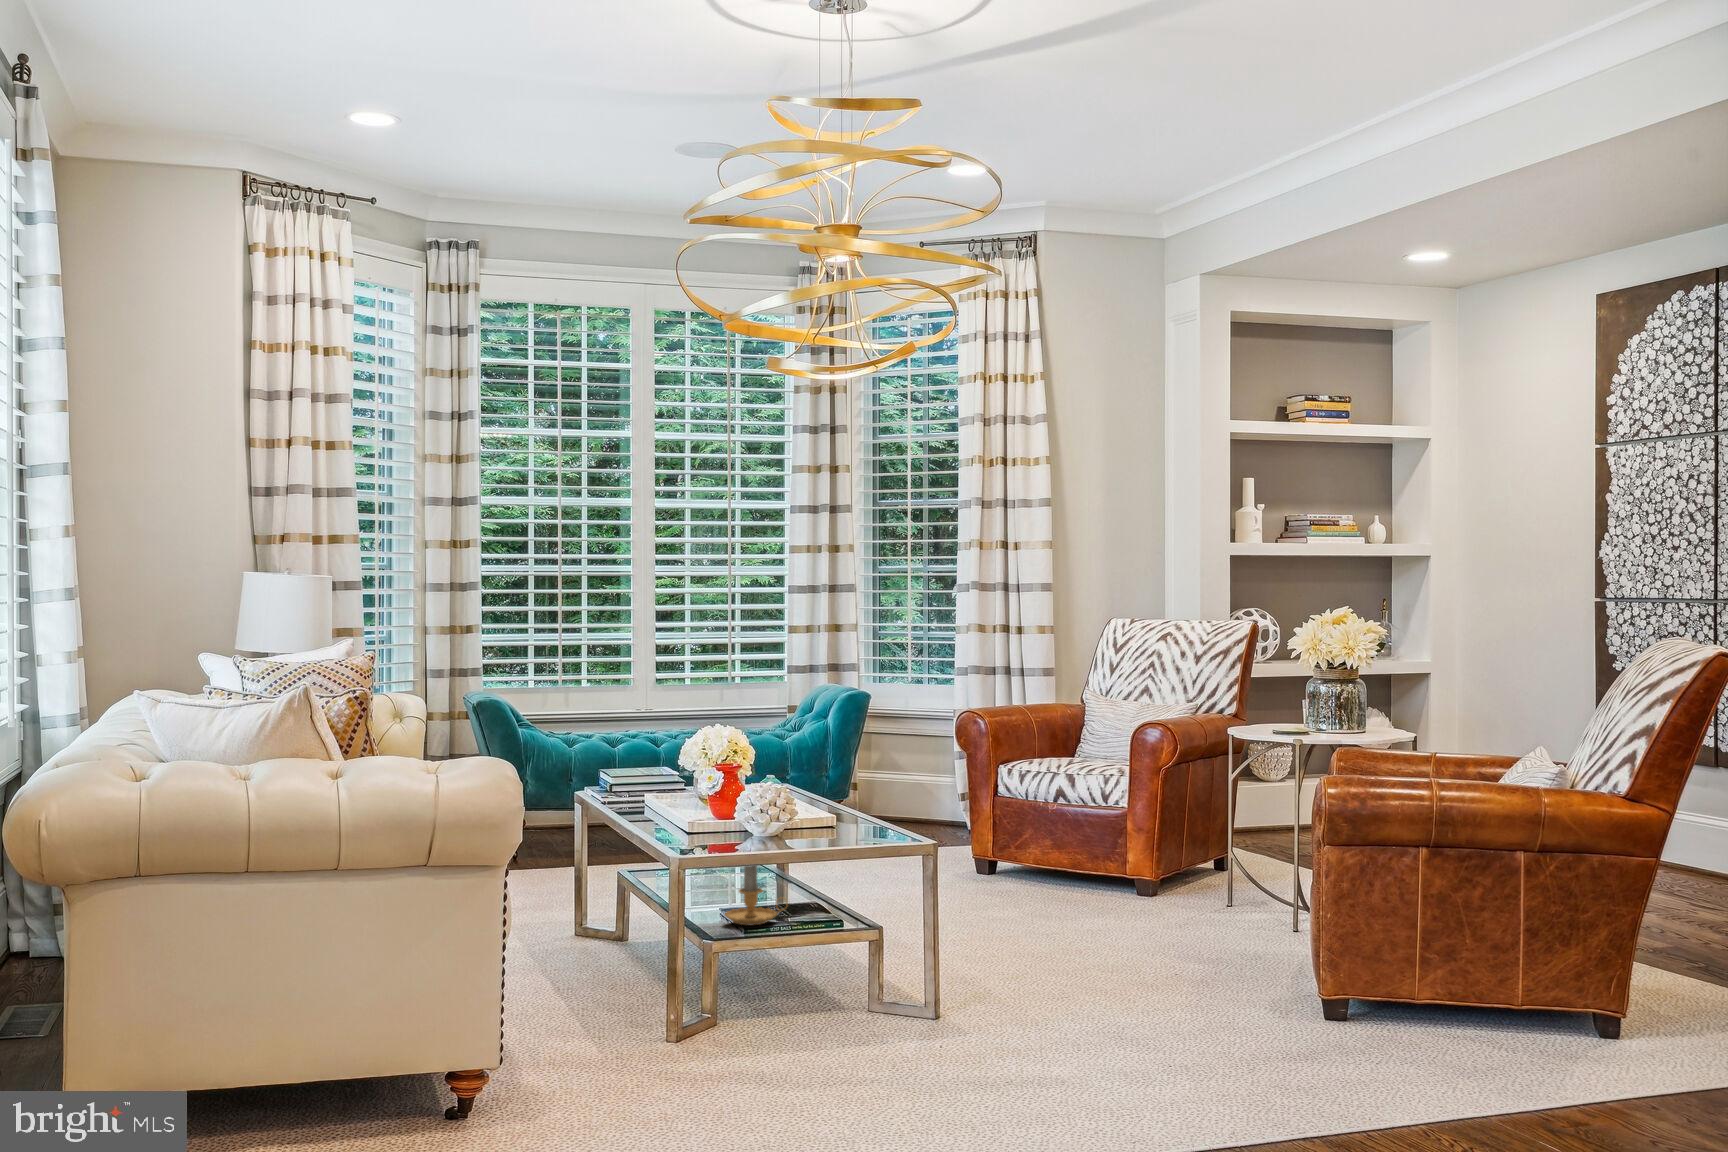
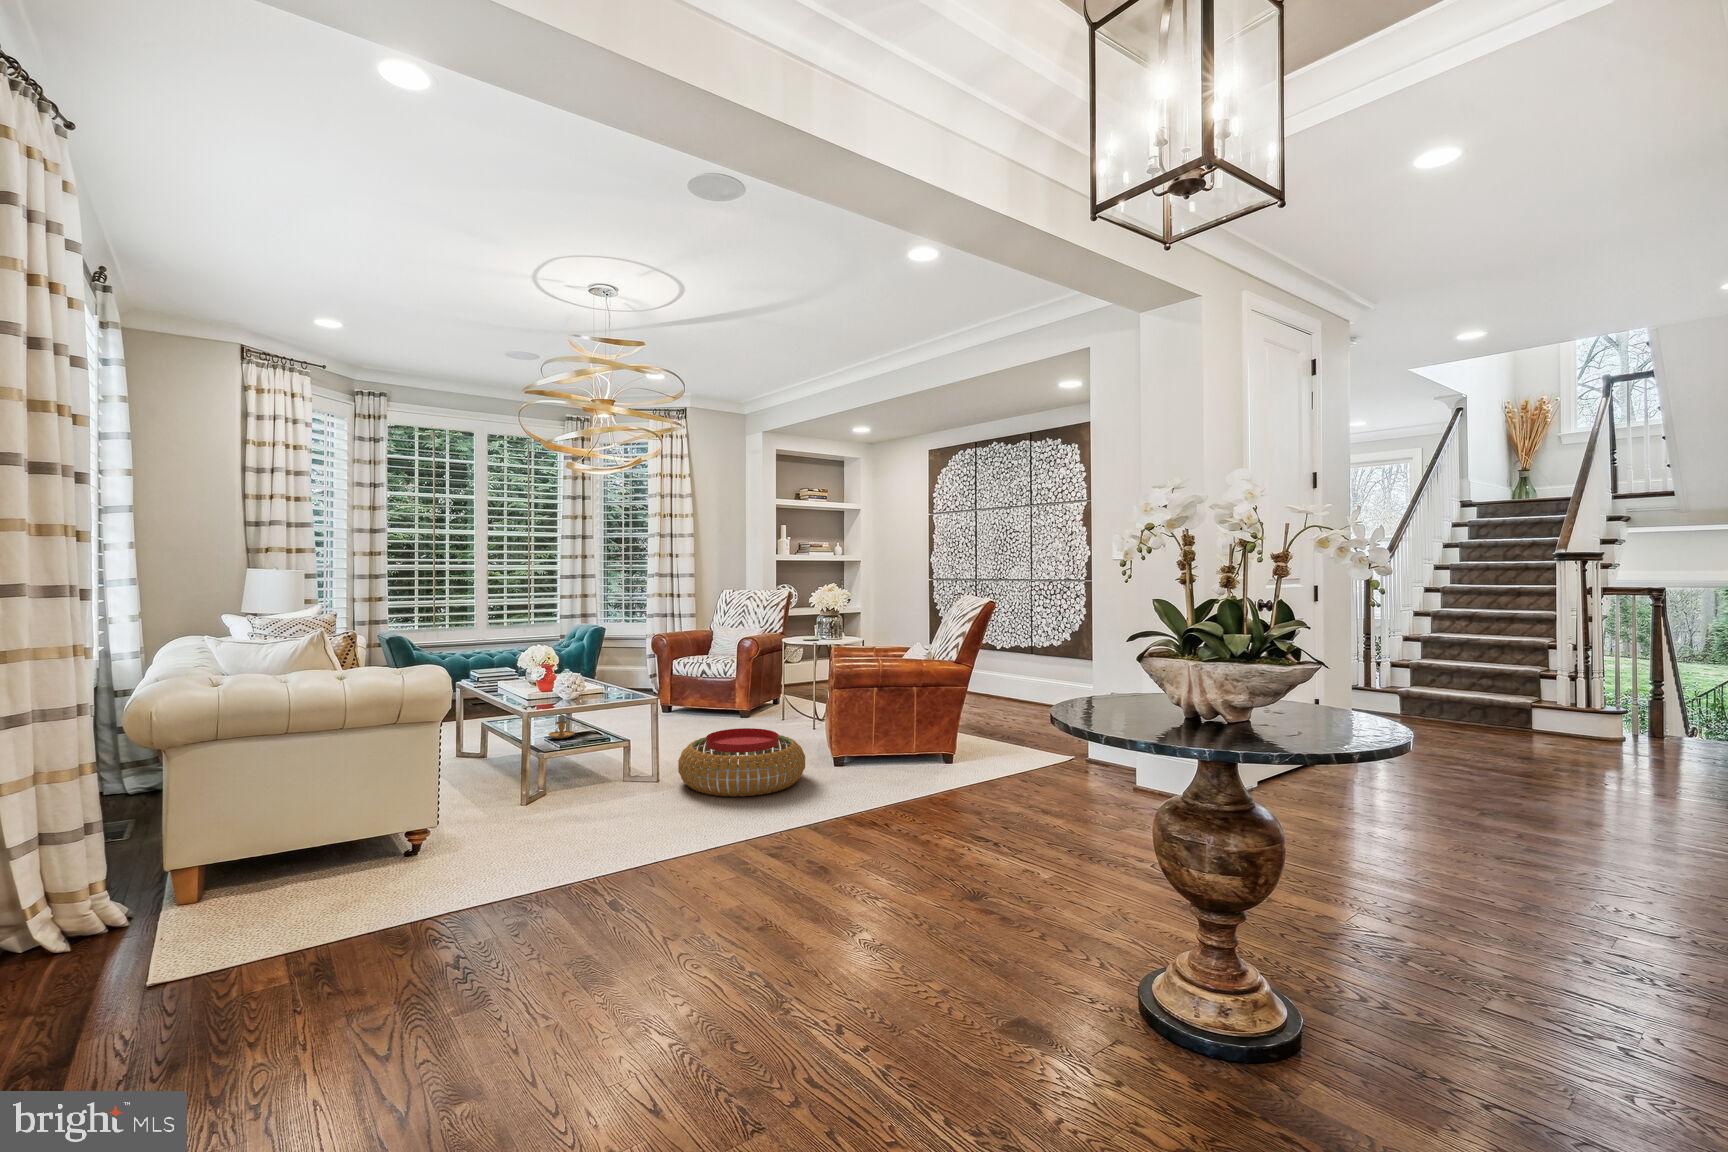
pouf: none [993,931,1295,1100] -> present [678,728,805,797]

